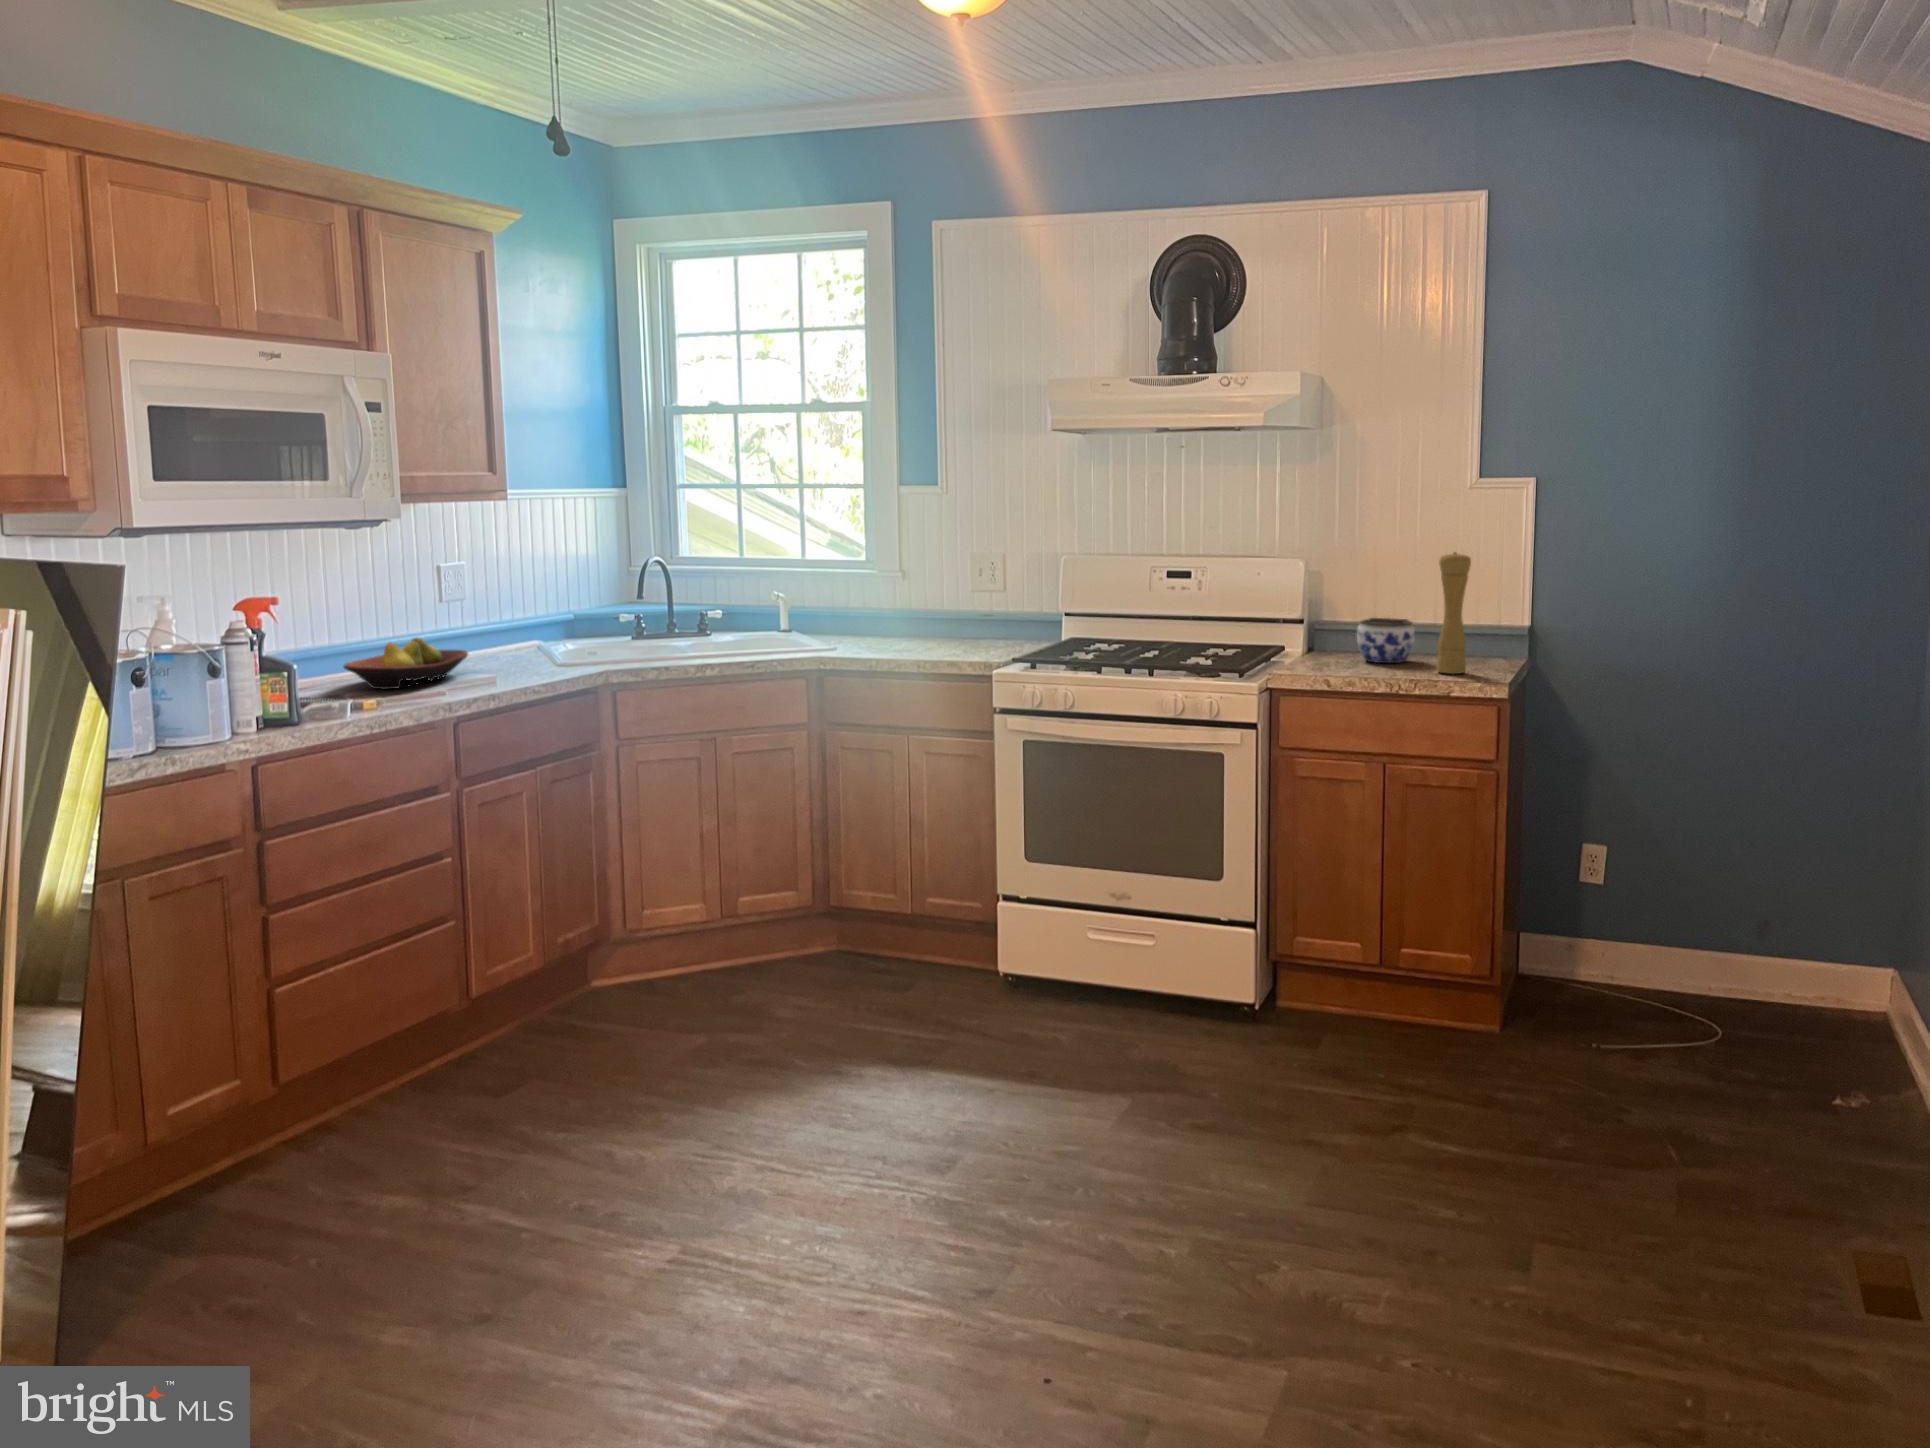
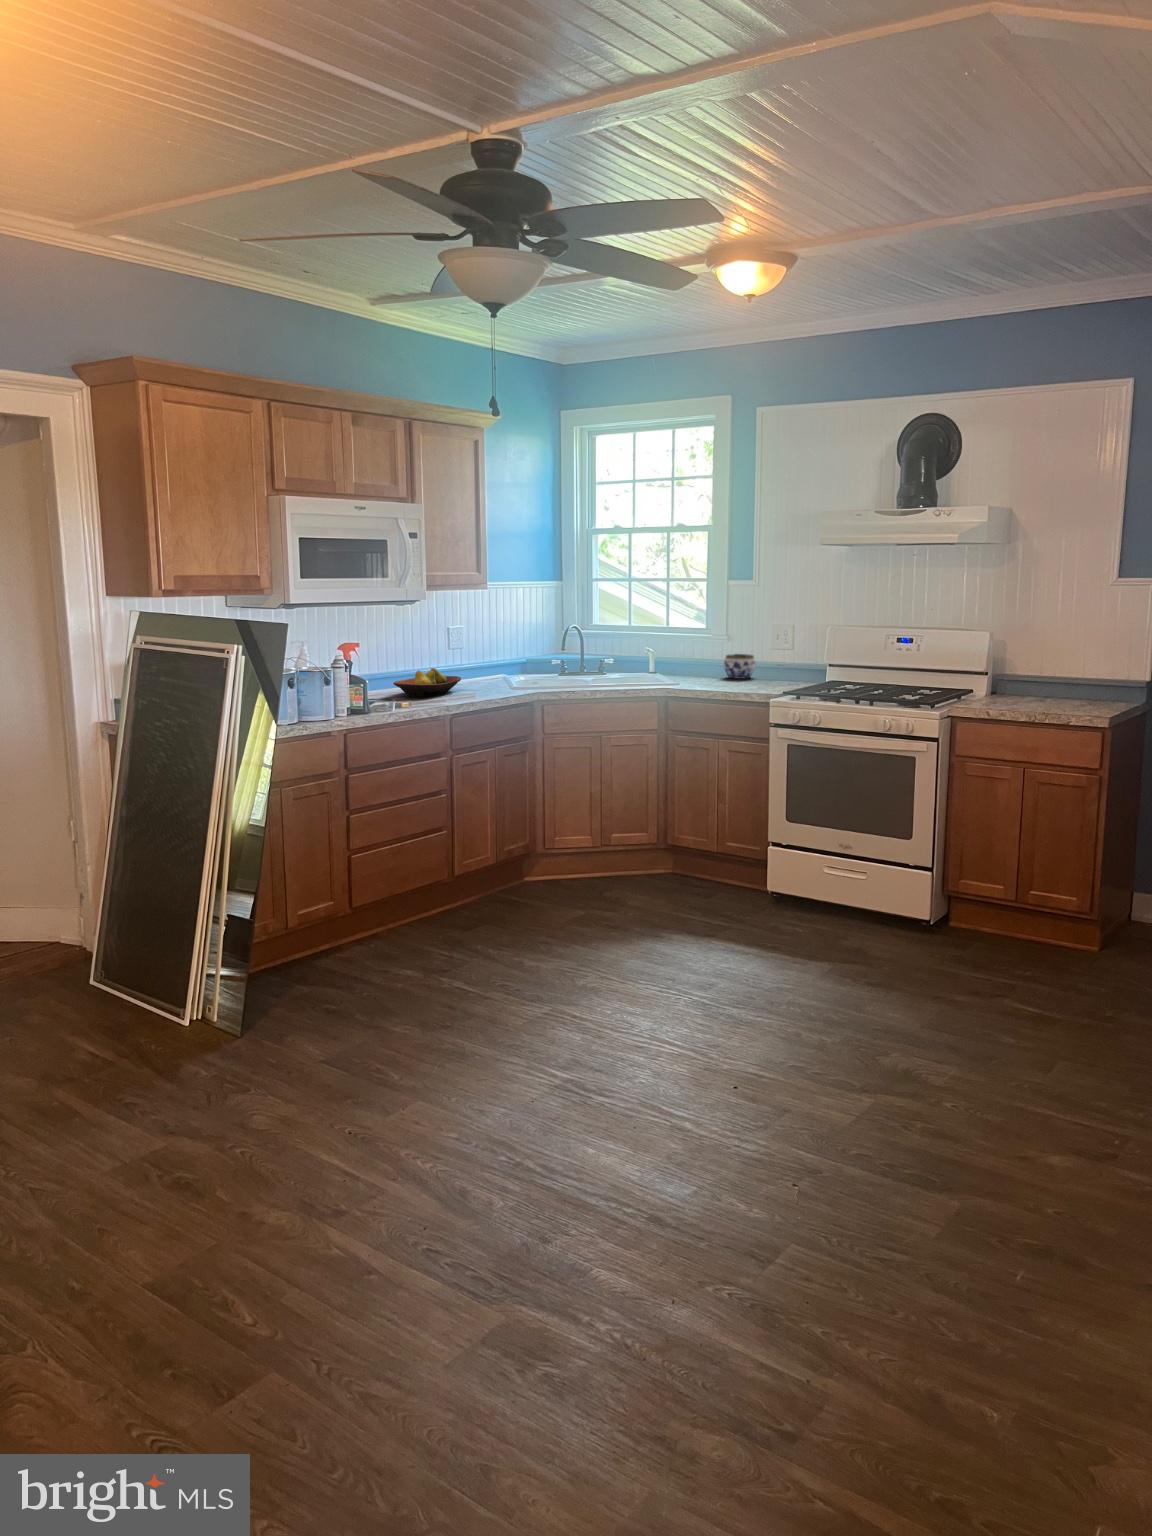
pepper mill: present [1437,552,1471,674] -> none [1069,628,1096,711]
jar: present [1357,618,1415,663] -> present [724,654,755,679]

